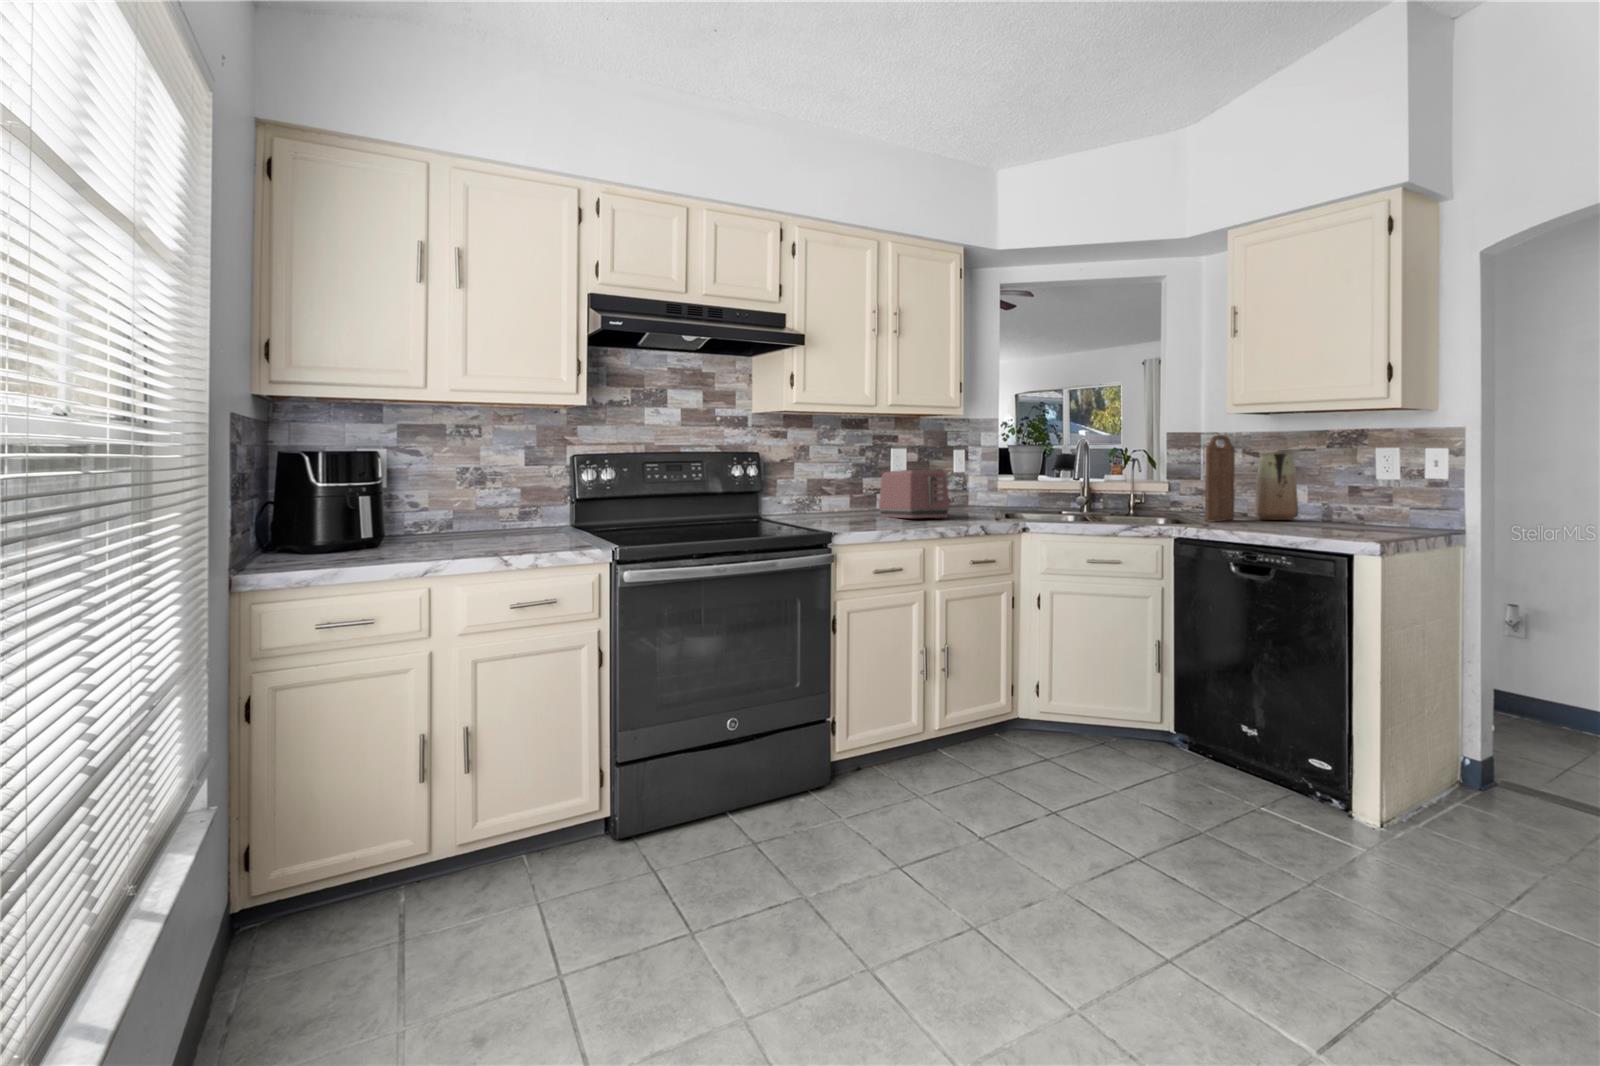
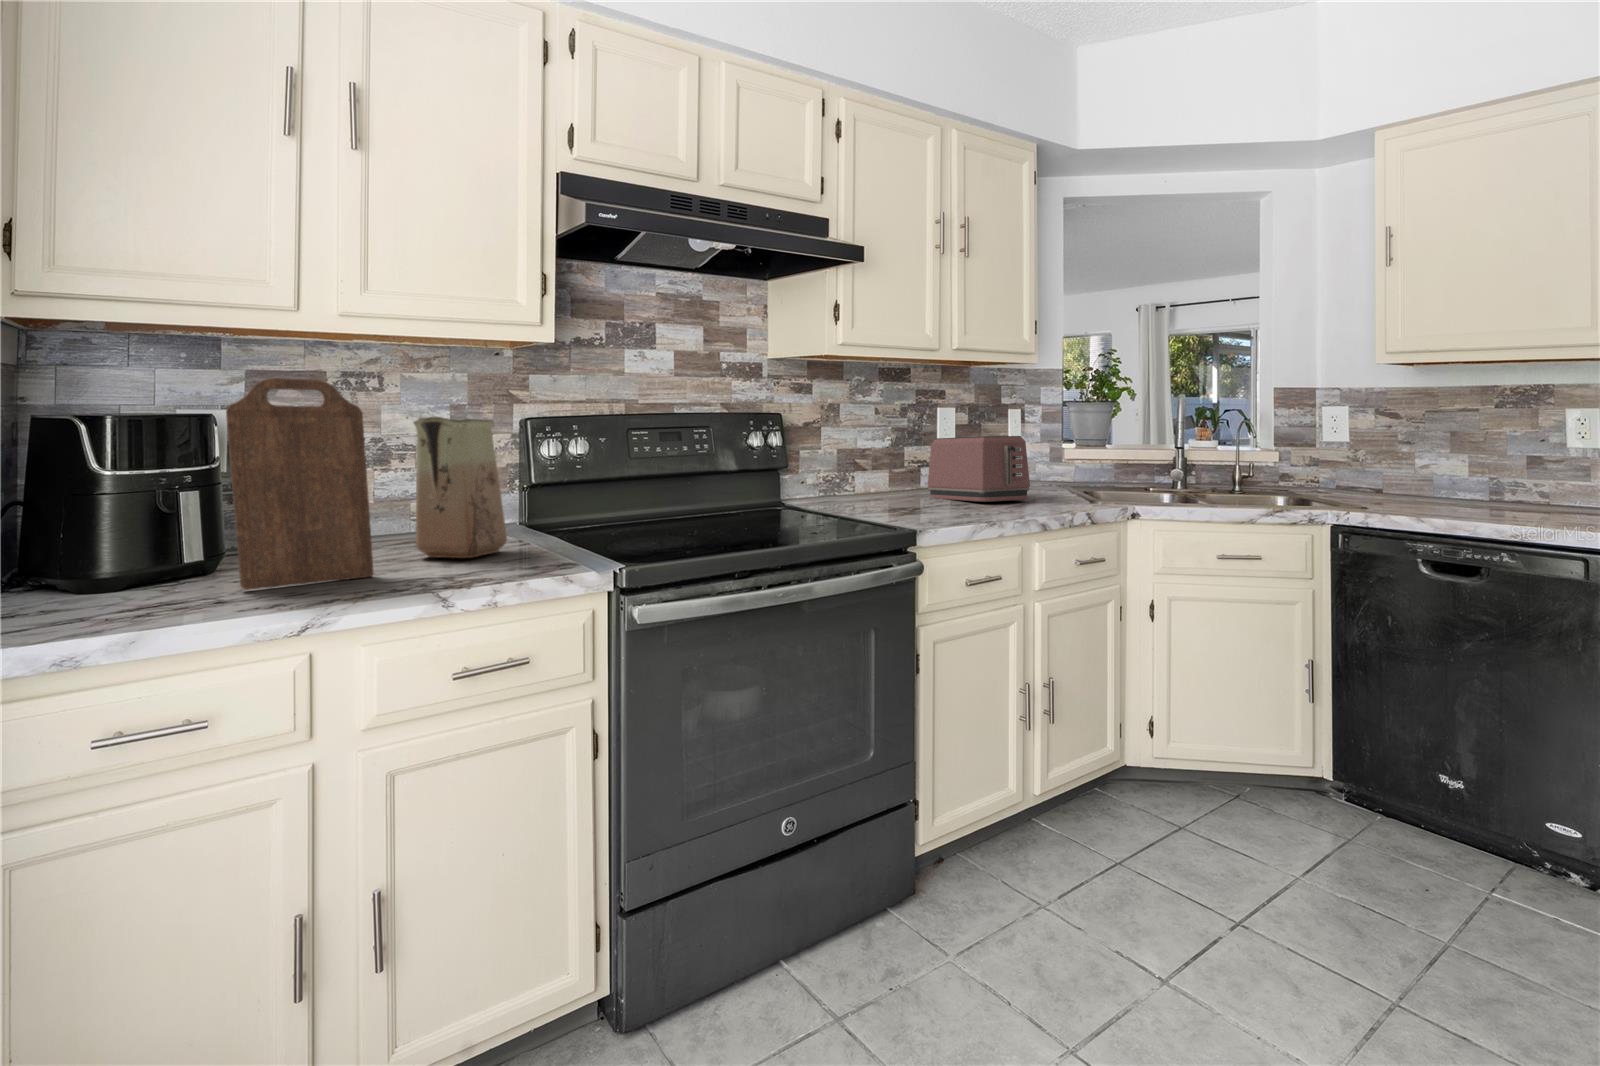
cutting board: present [1205,435,1235,521] -> present [226,378,373,590]
vase: present [1254,451,1298,520] -> present [414,417,507,558]

